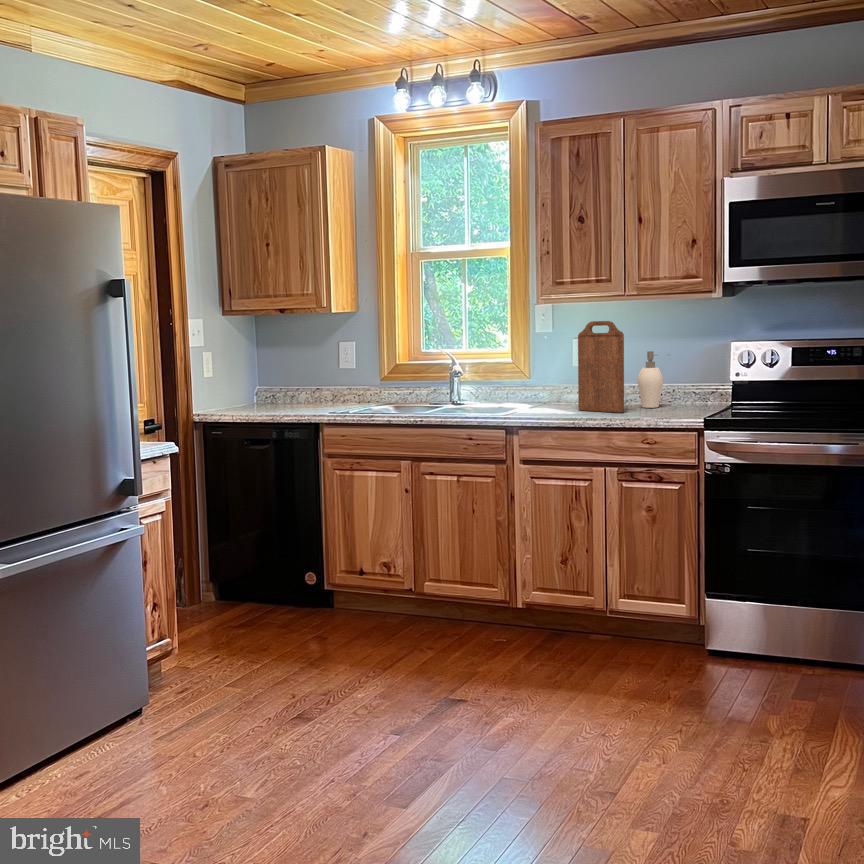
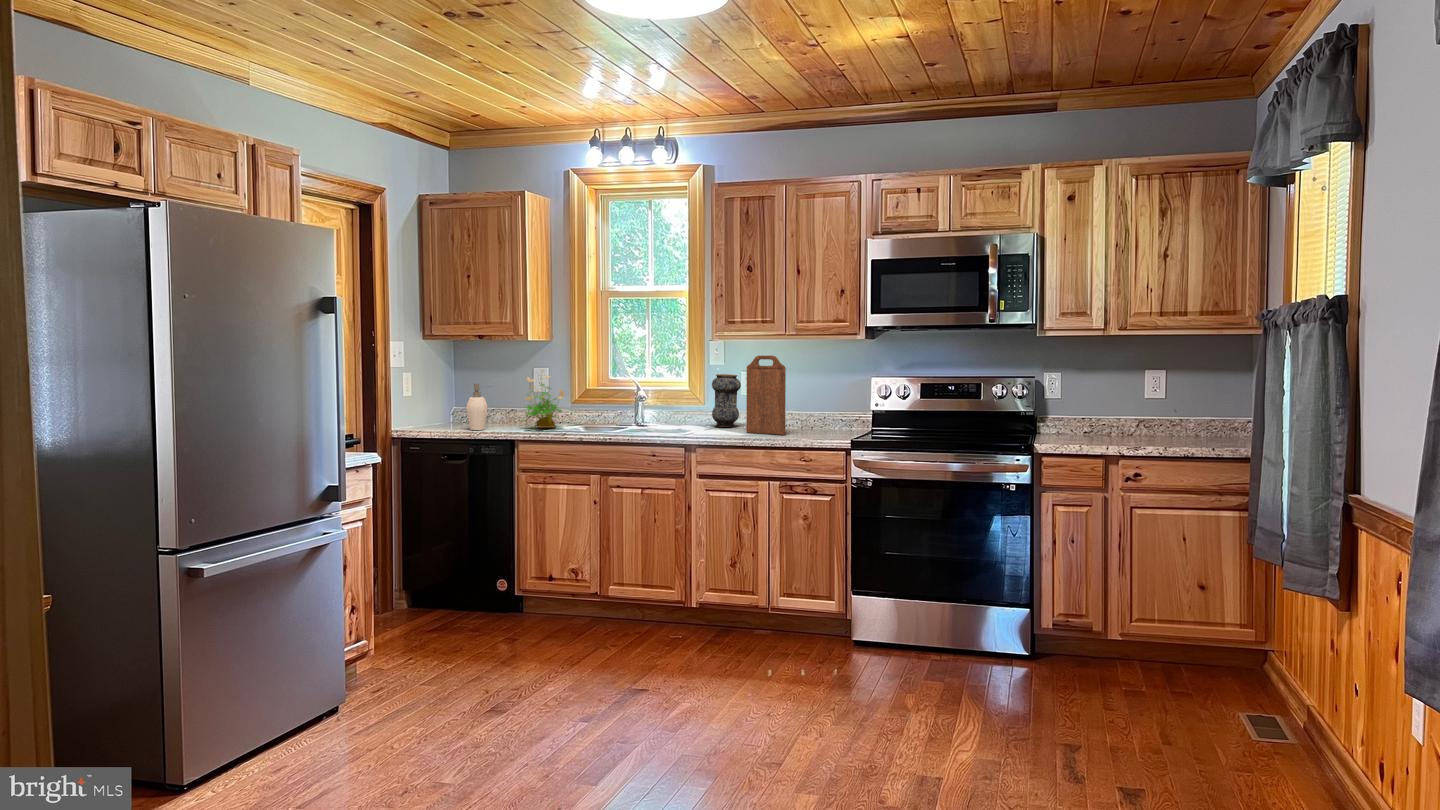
potted plant: none [328,343,377,408] -> present [522,370,565,428]
vase: none [538,345,571,404] -> present [712,374,741,427]
soap dispenser: present [638,351,663,408] -> present [467,384,492,430]

